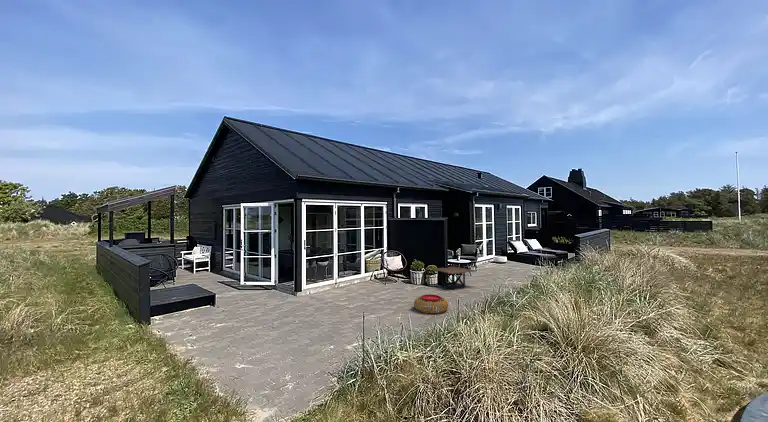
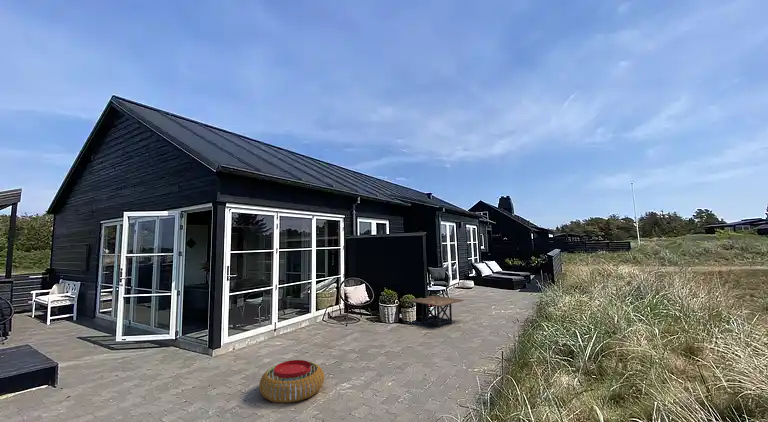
pouf: present [414,294,448,314] -> present [259,360,324,403]

